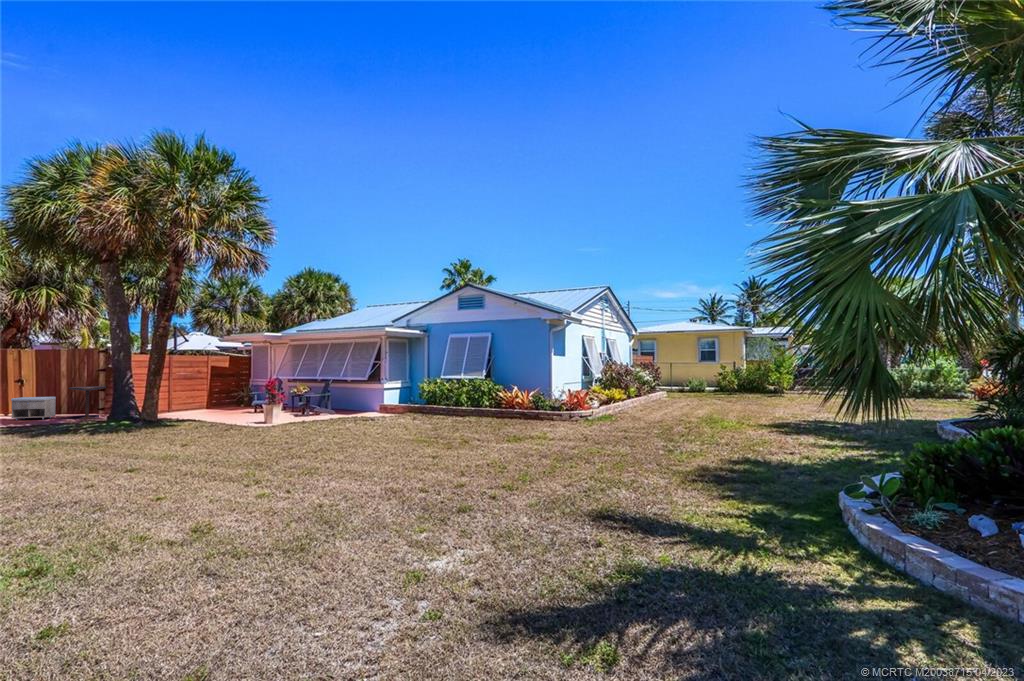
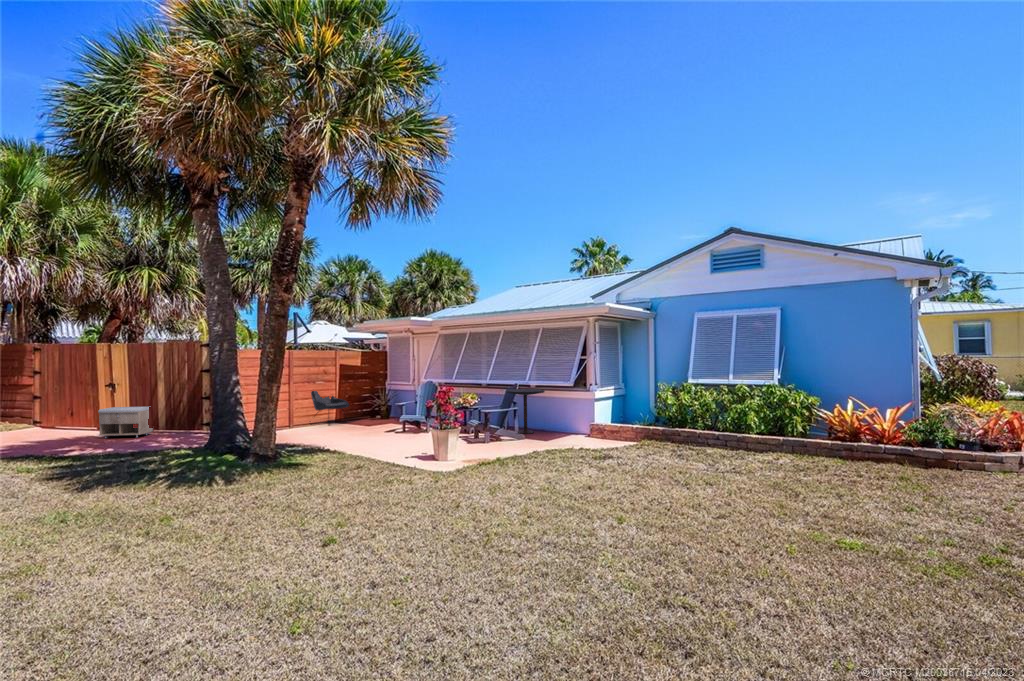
lounge chair: none [185,384,219,411] -> present [311,391,349,422]
pedestal table: present [69,386,106,419] -> present [506,389,545,434]

